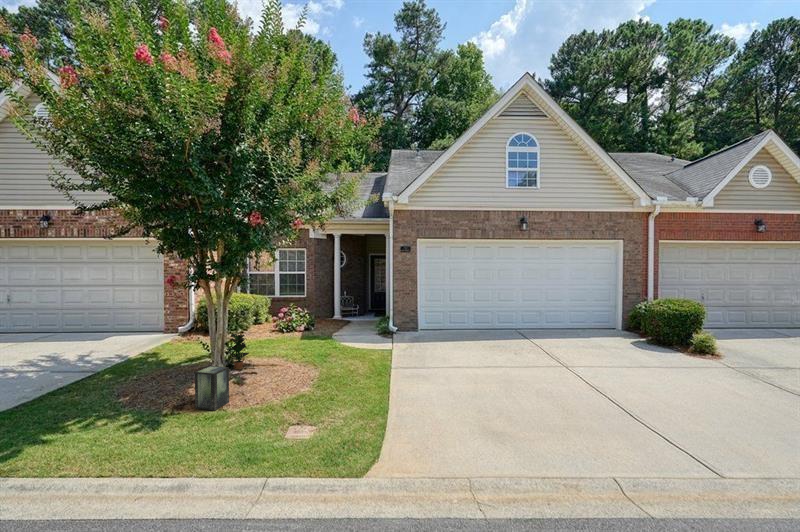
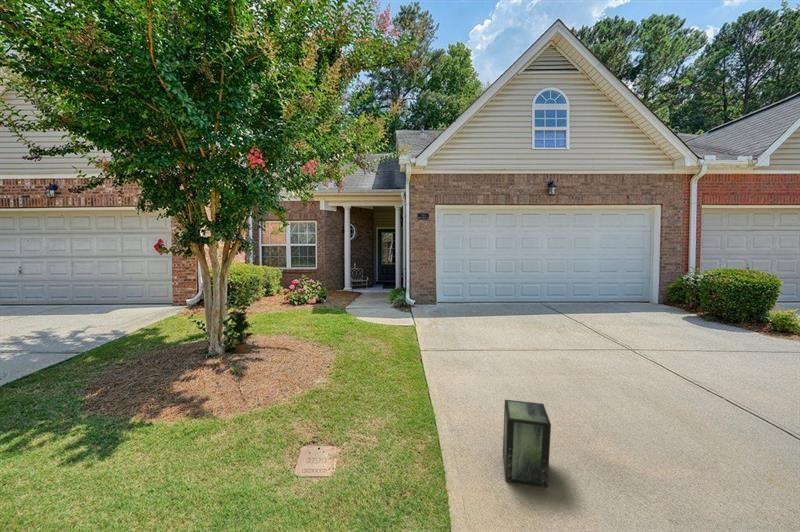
storage box: present [195,366,229,411] -> present [503,400,551,487]

